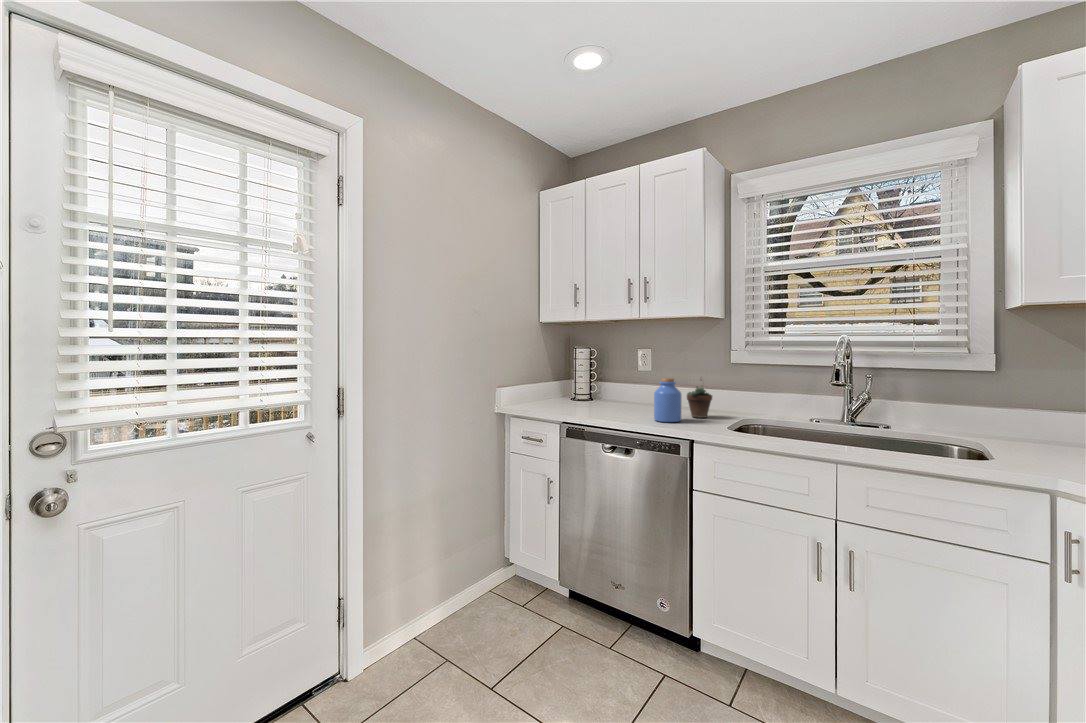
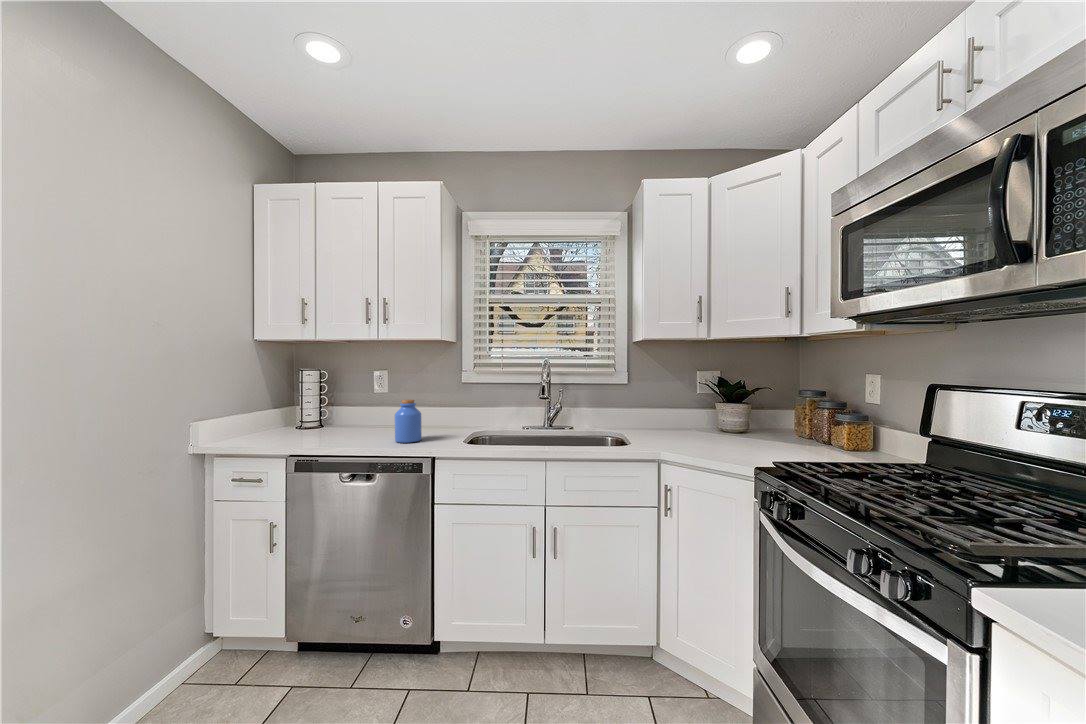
succulent plant: present [687,379,712,418] -> none [425,396,448,434]

